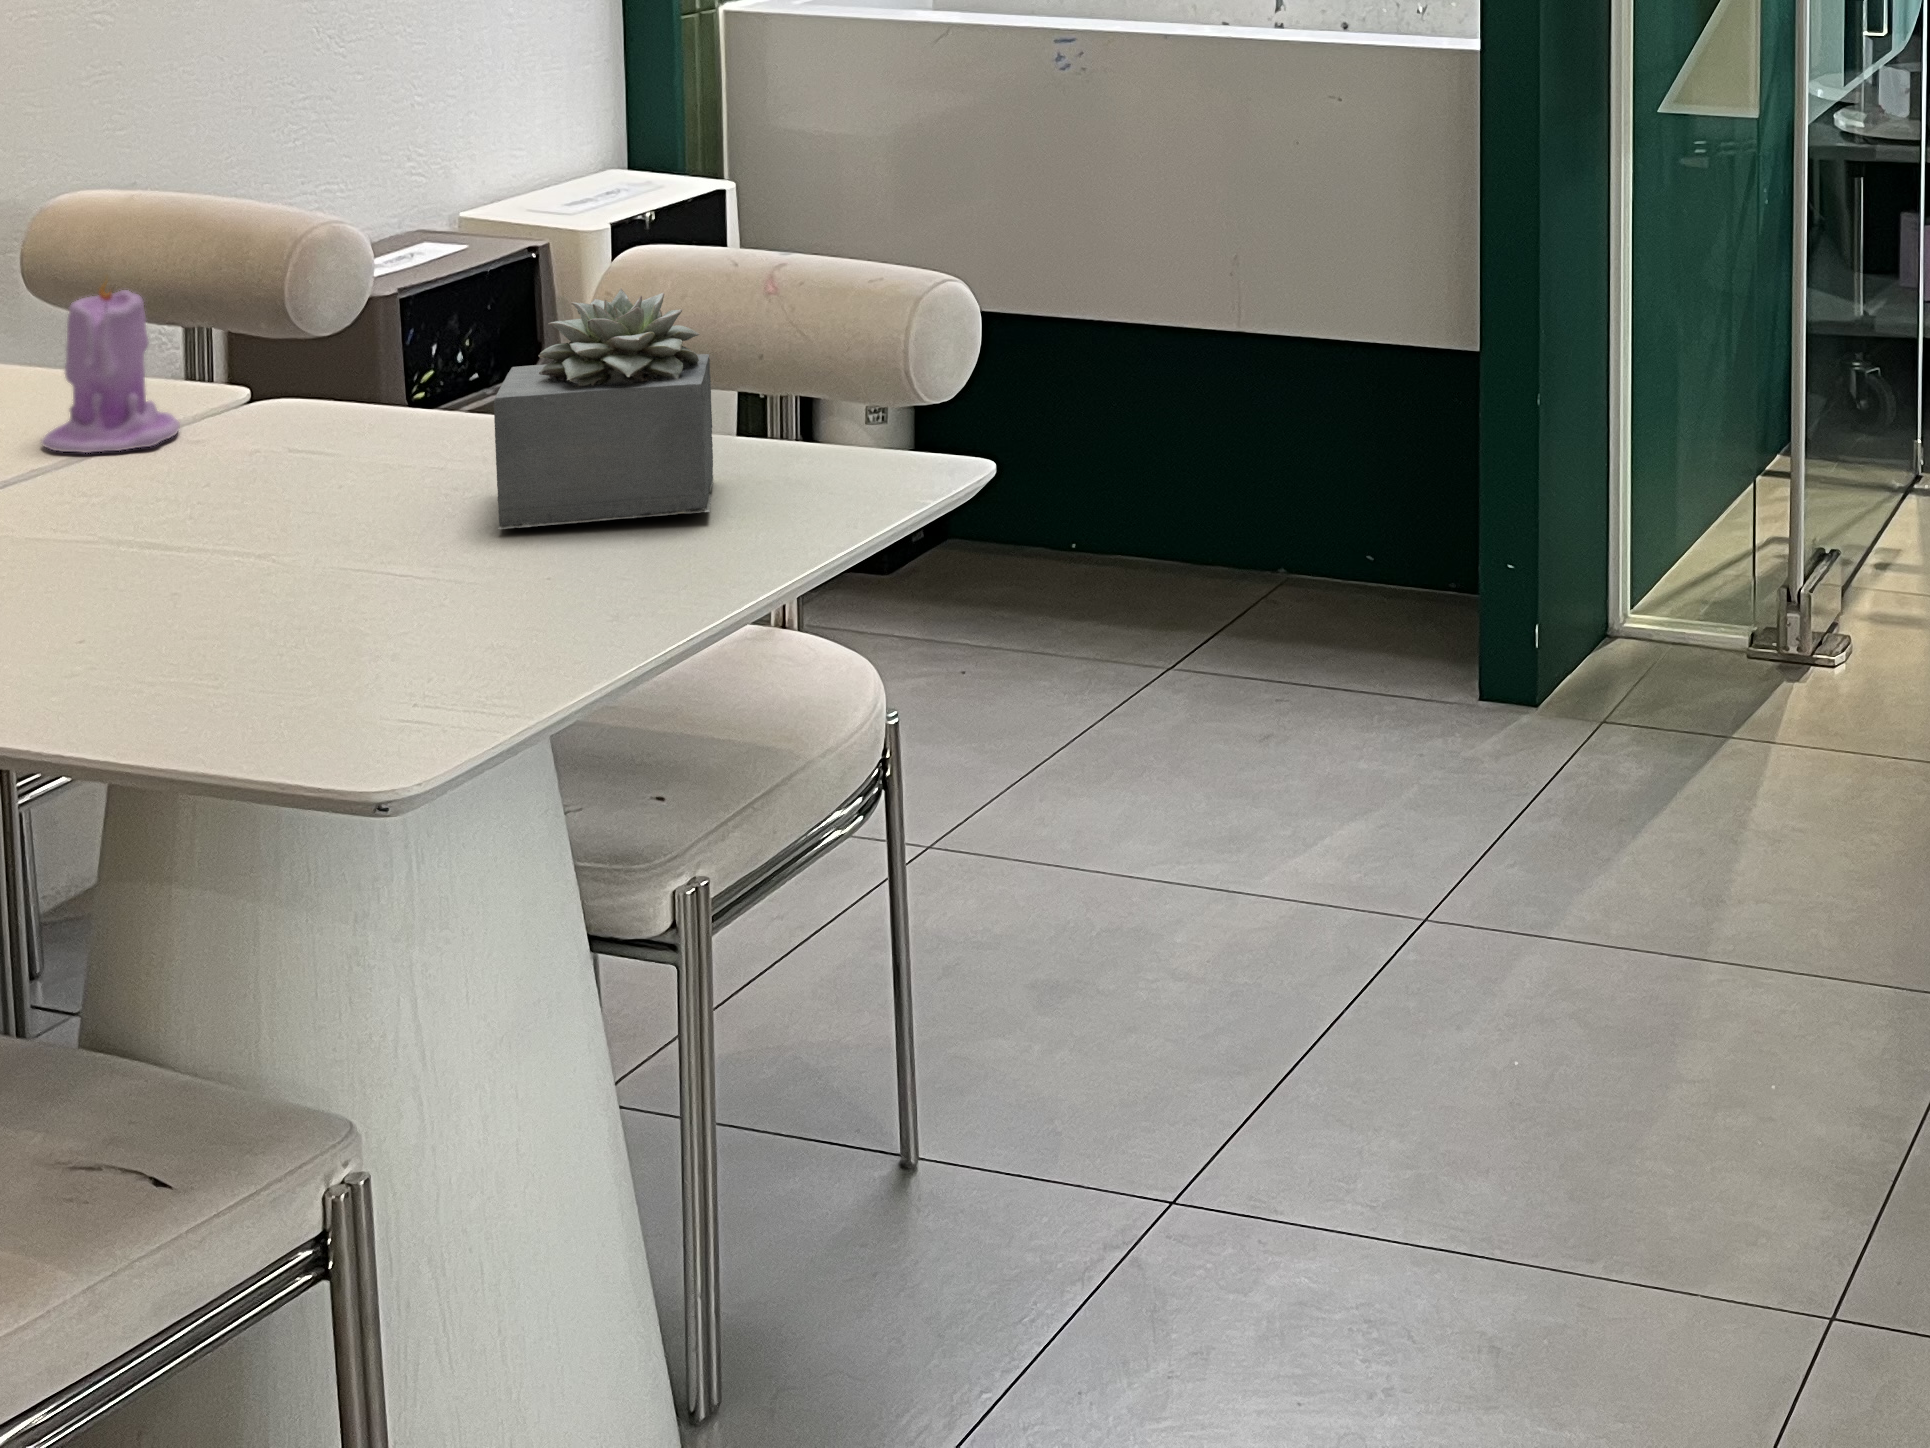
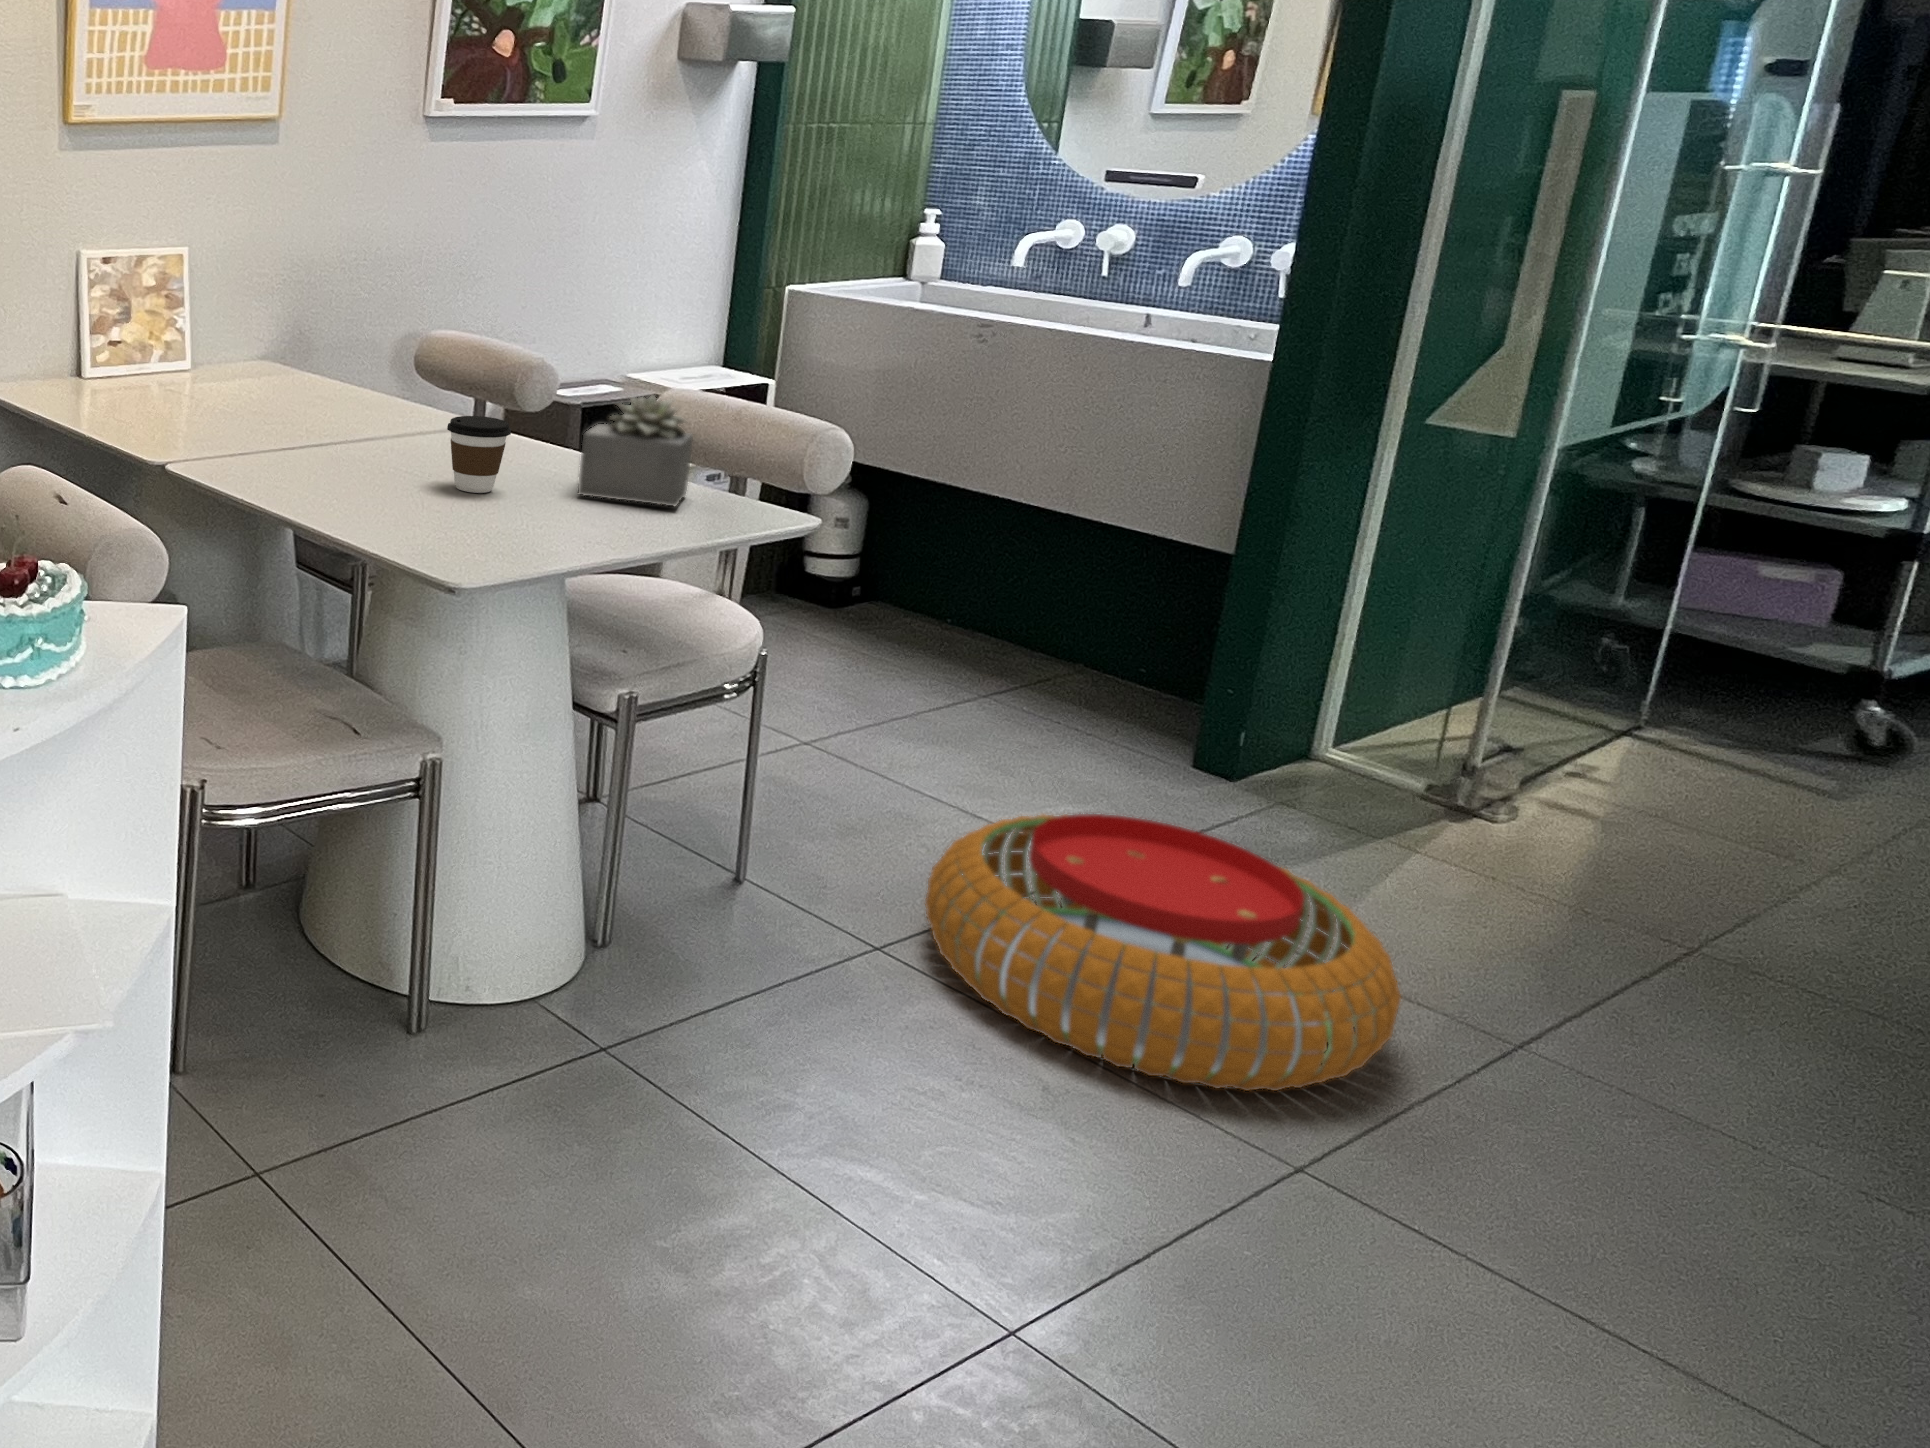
candle: present [42,279,180,453] -> none [402,358,459,437]
coffee cup: none [182,401,335,579] -> present [447,416,511,493]
pouf: none [1220,840,1891,1301] -> present [925,814,1401,1091]

